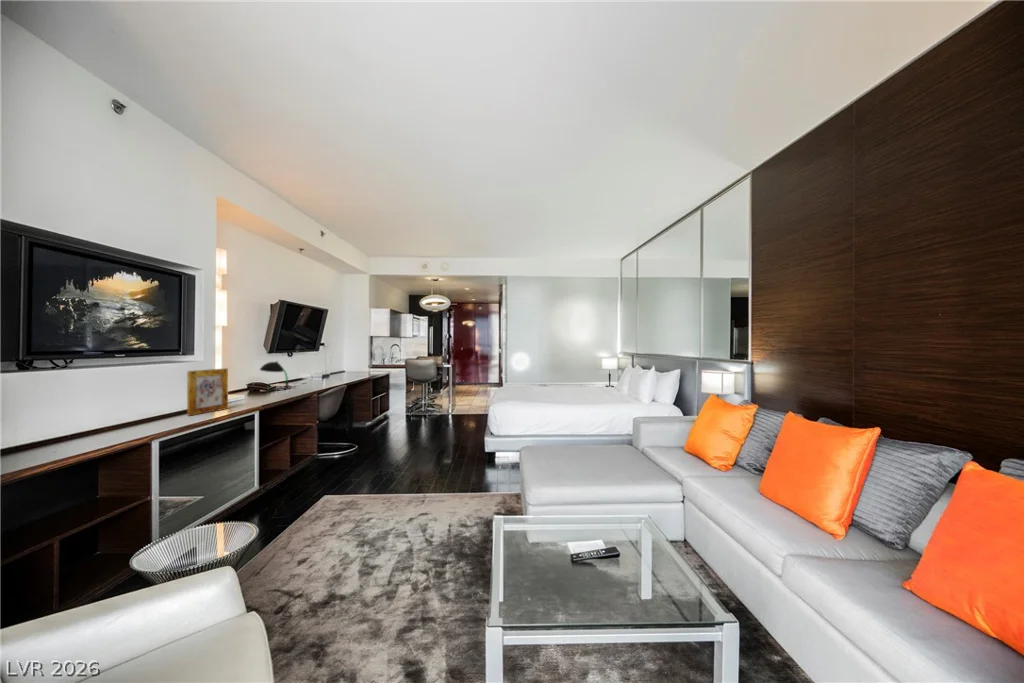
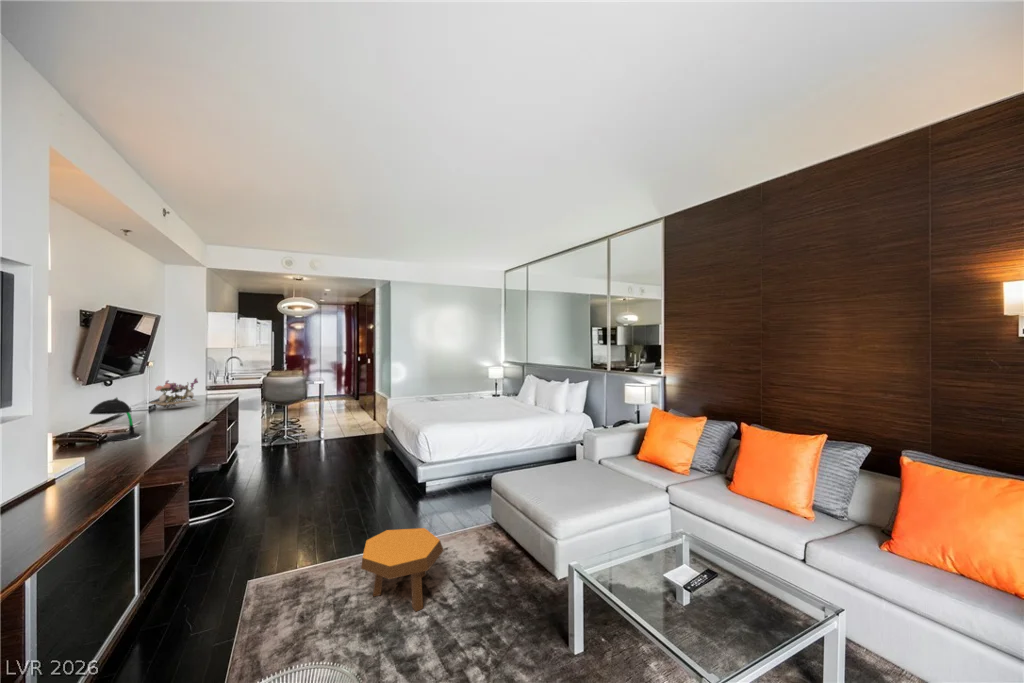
flower arrangement: none [318,355,349,377] -> present [151,378,198,408]
picture frame: present [187,368,228,416] -> none [28,424,91,511]
footstool: none [373,474,440,540] -> present [361,528,444,612]

